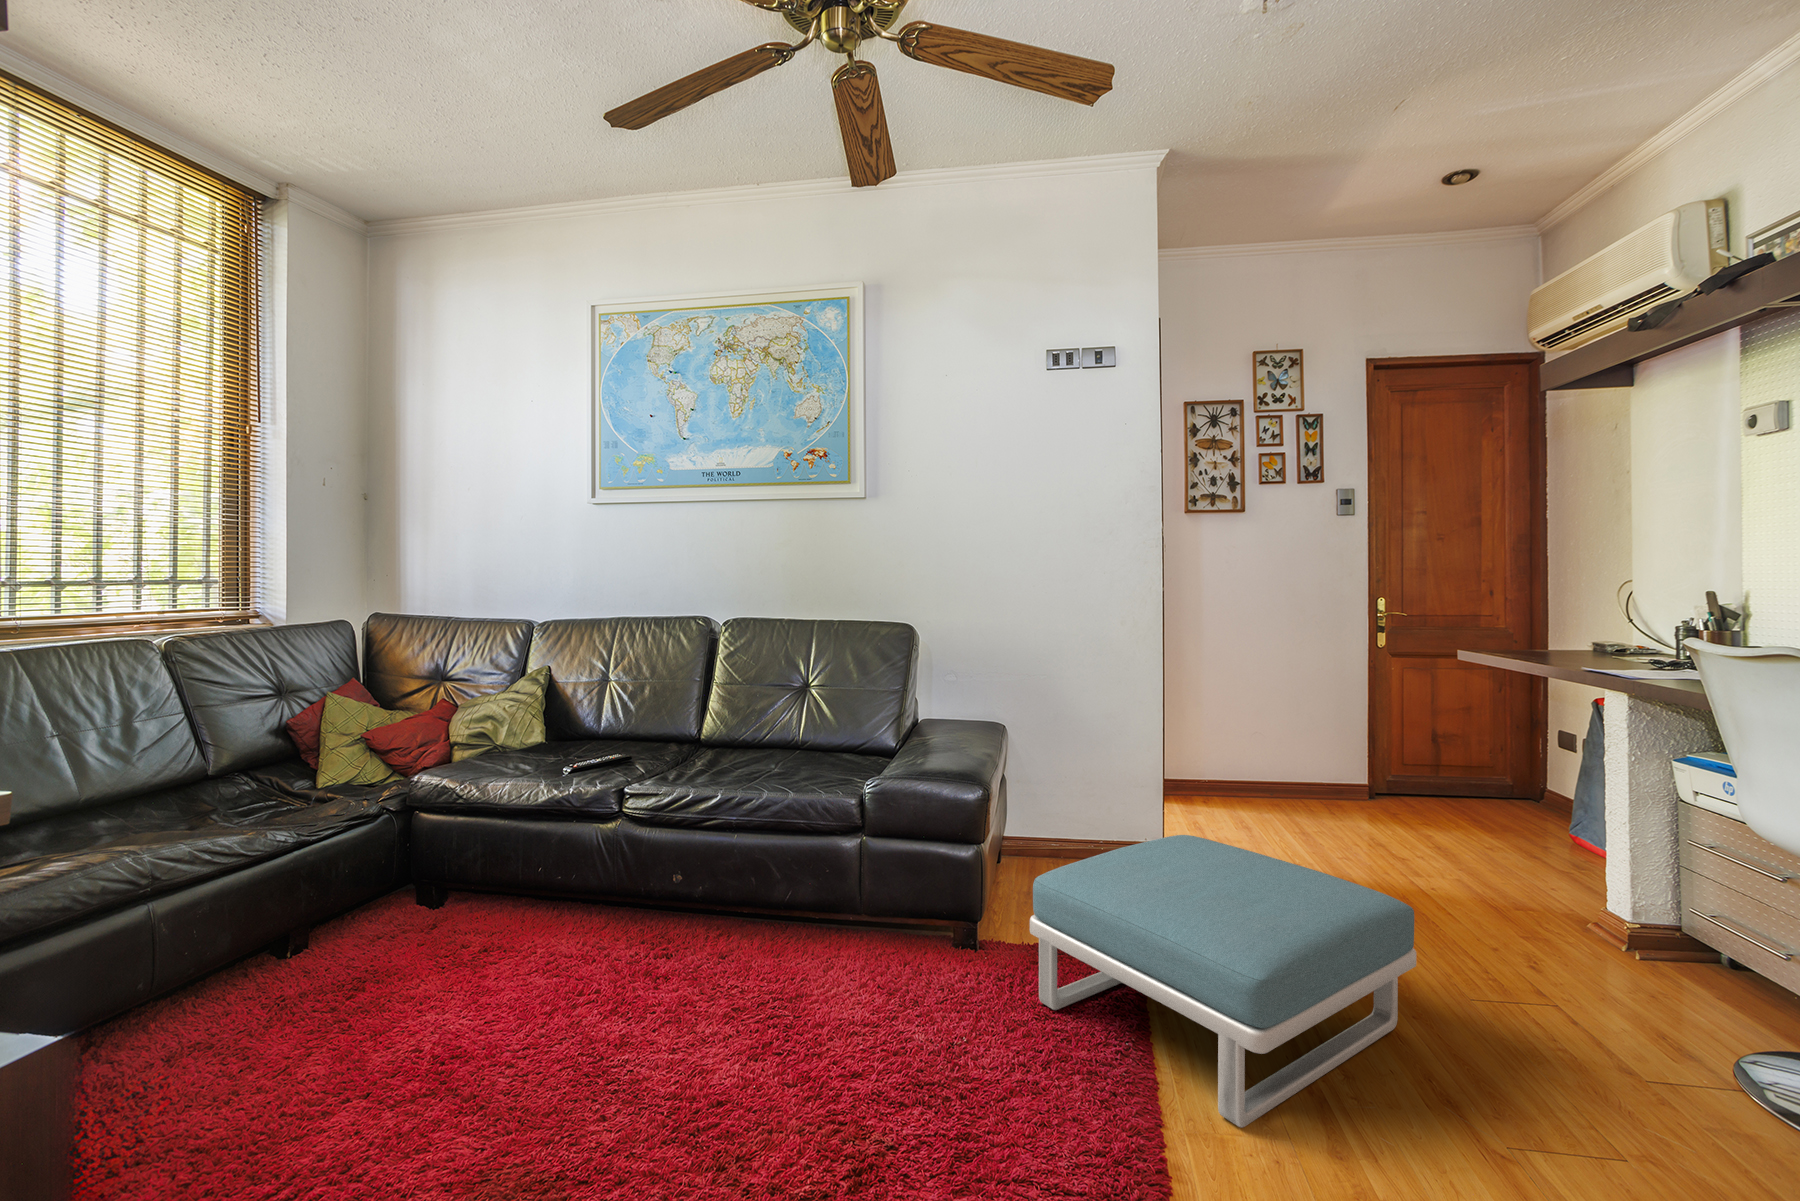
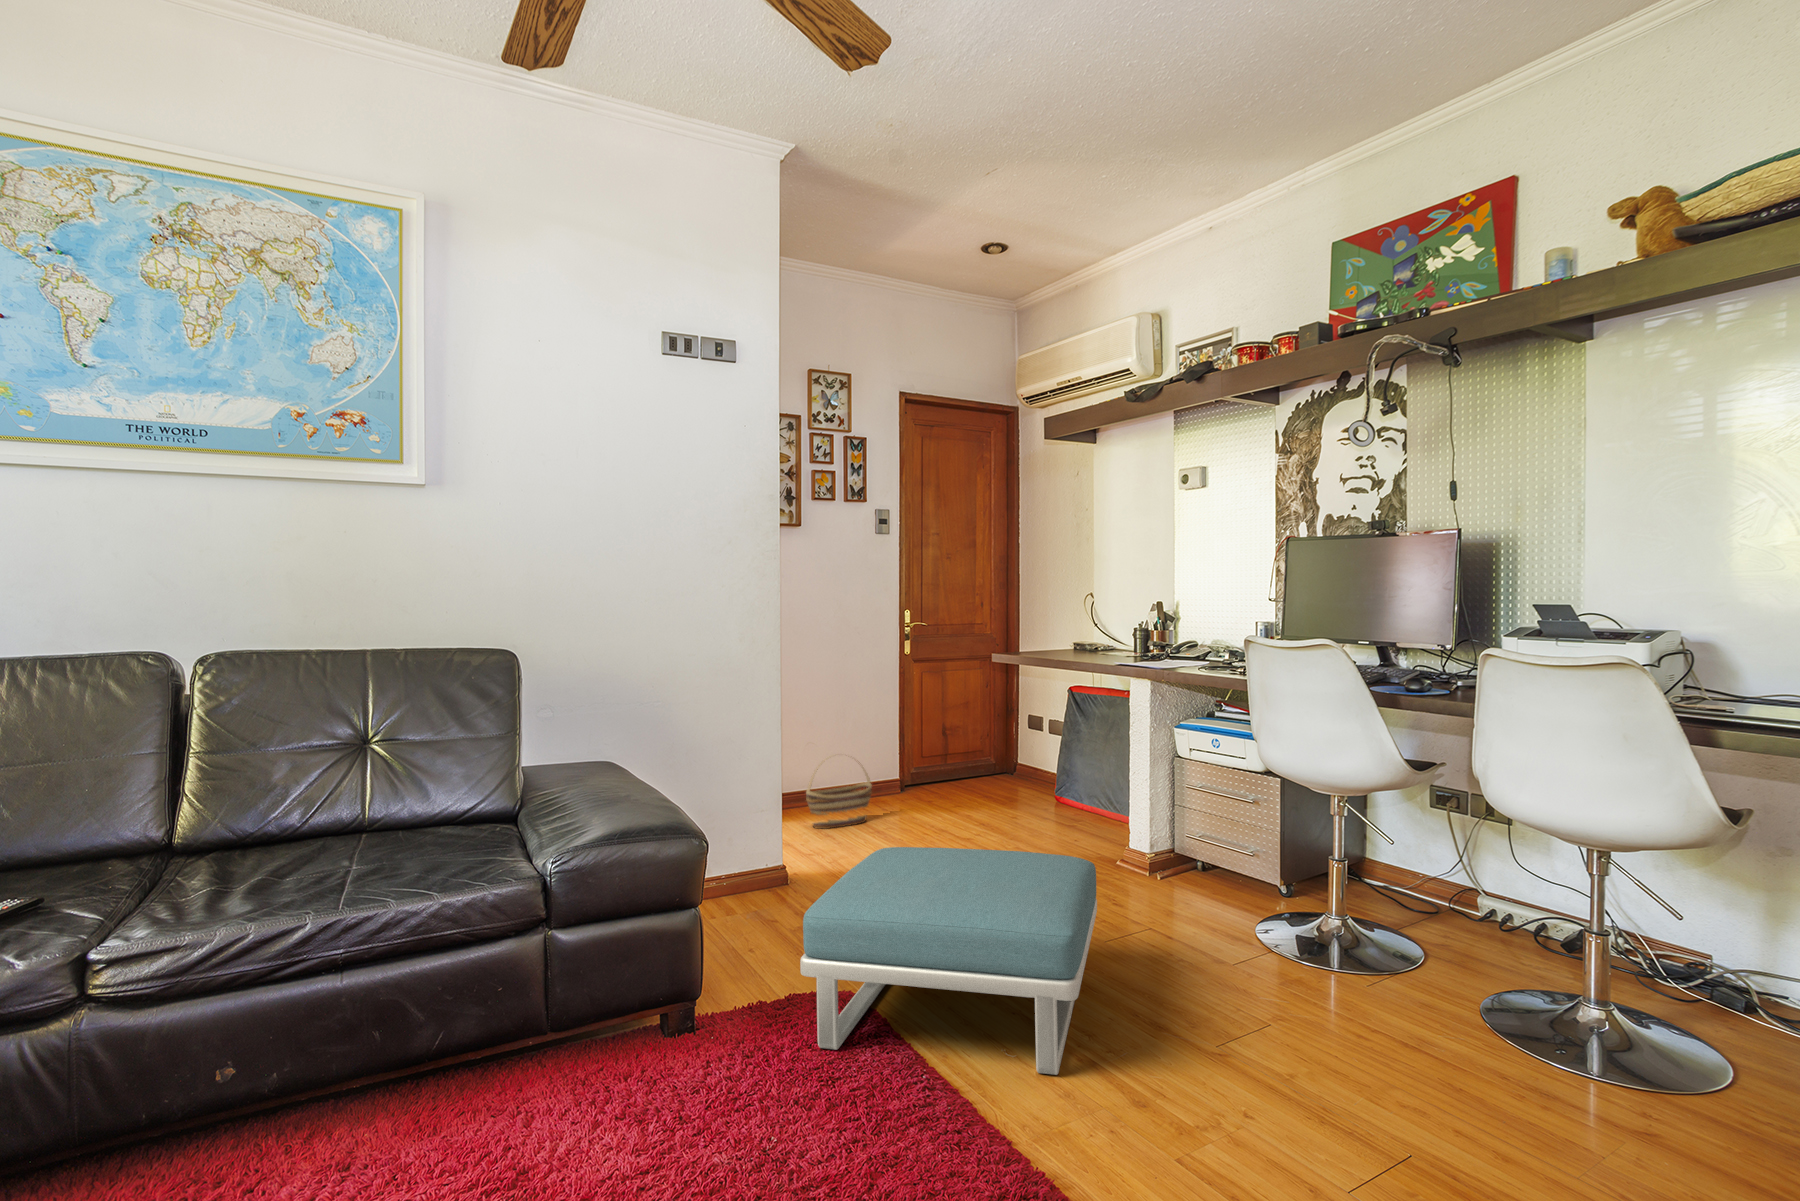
basket: none [1236,734,1311,806] -> present [806,765,872,829]

